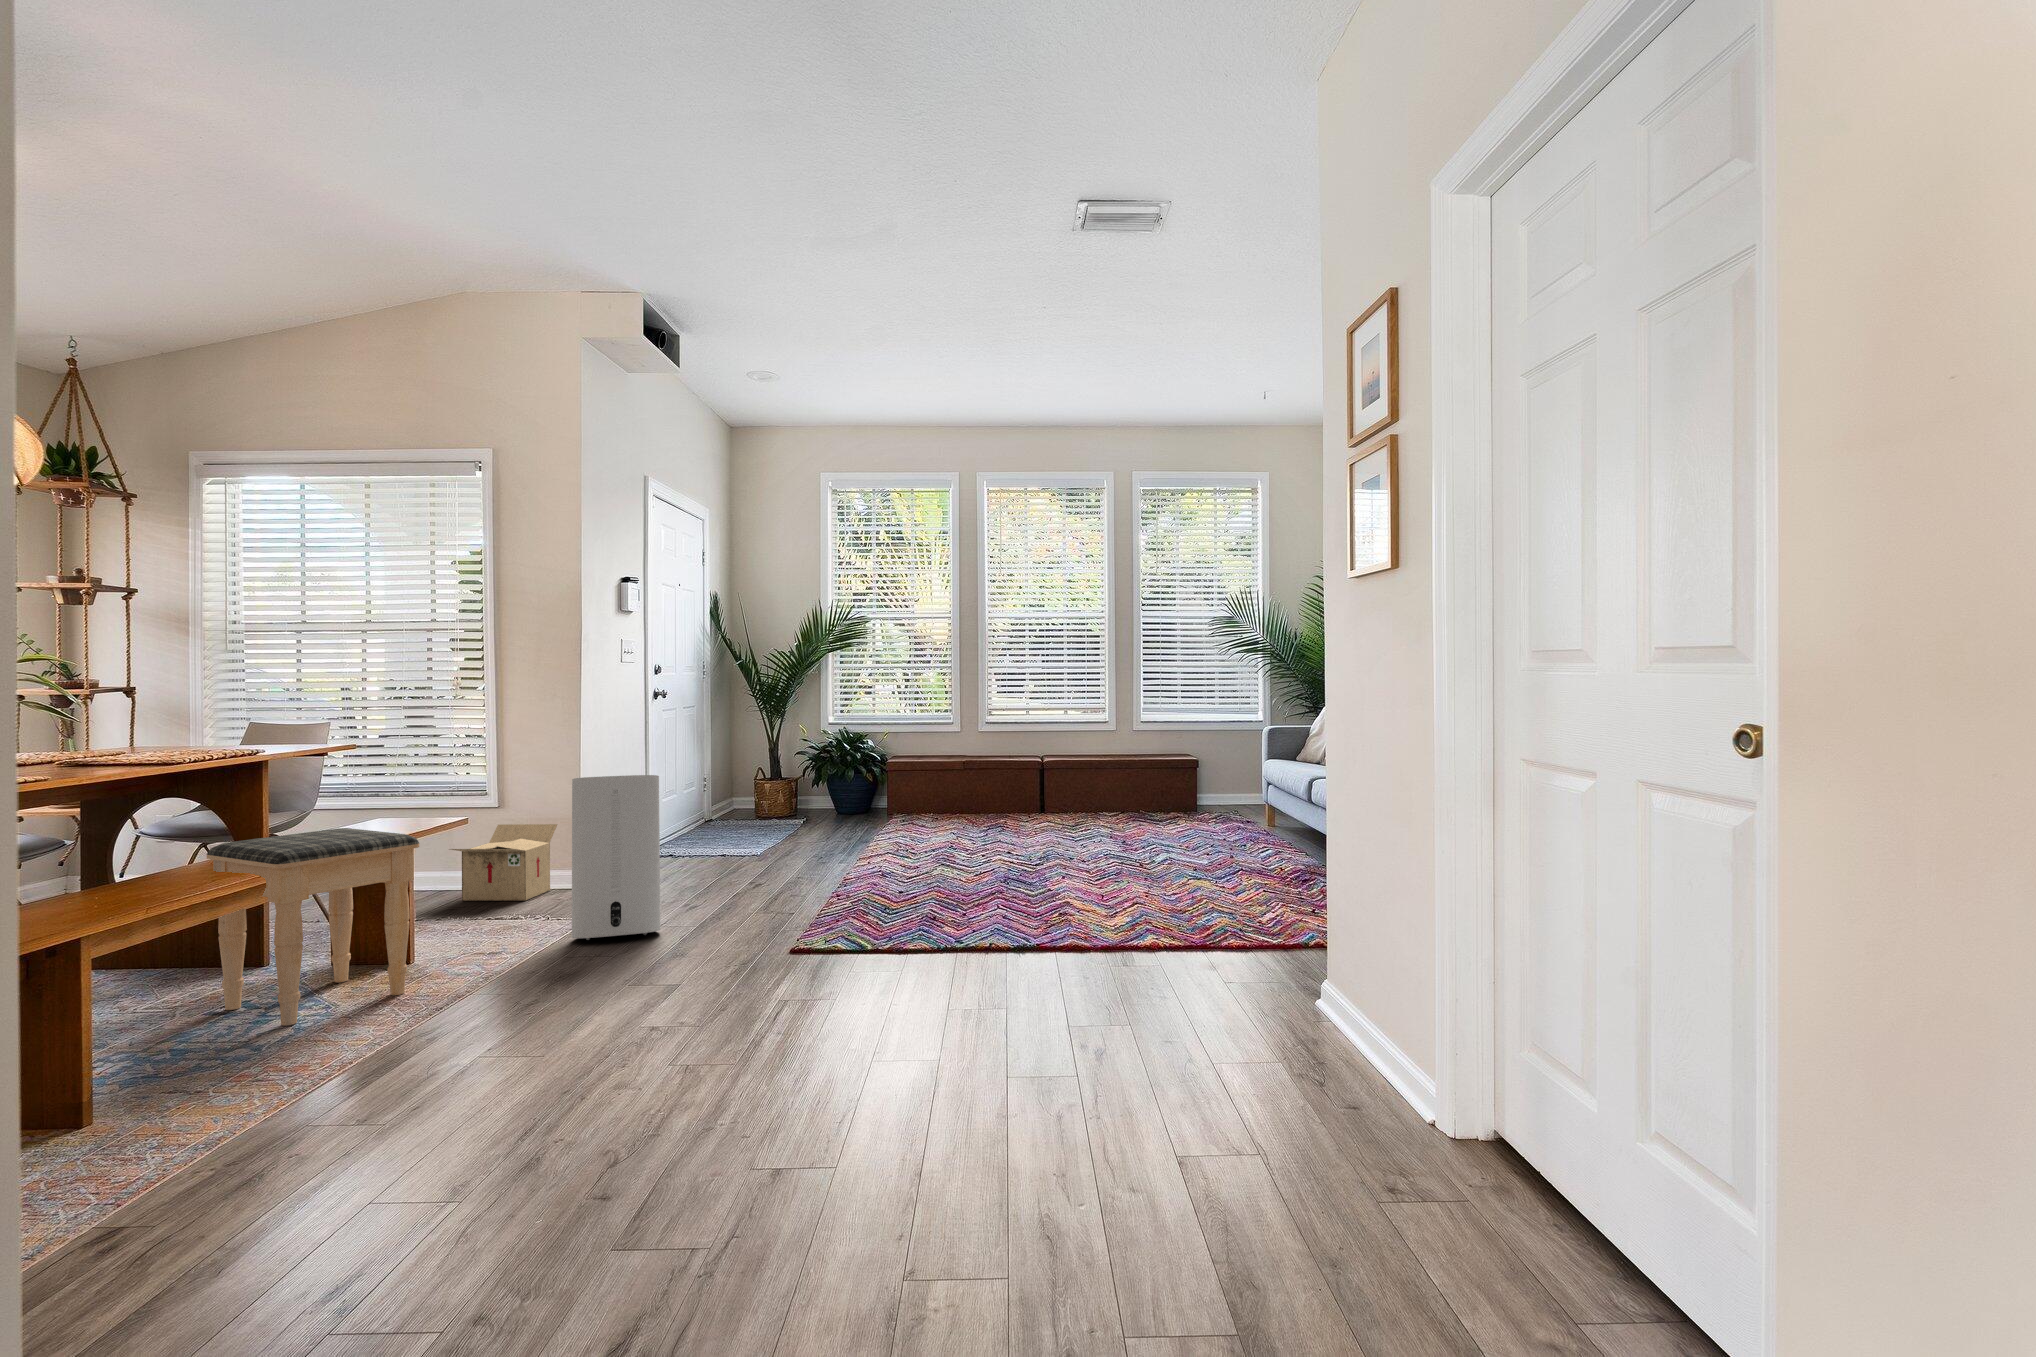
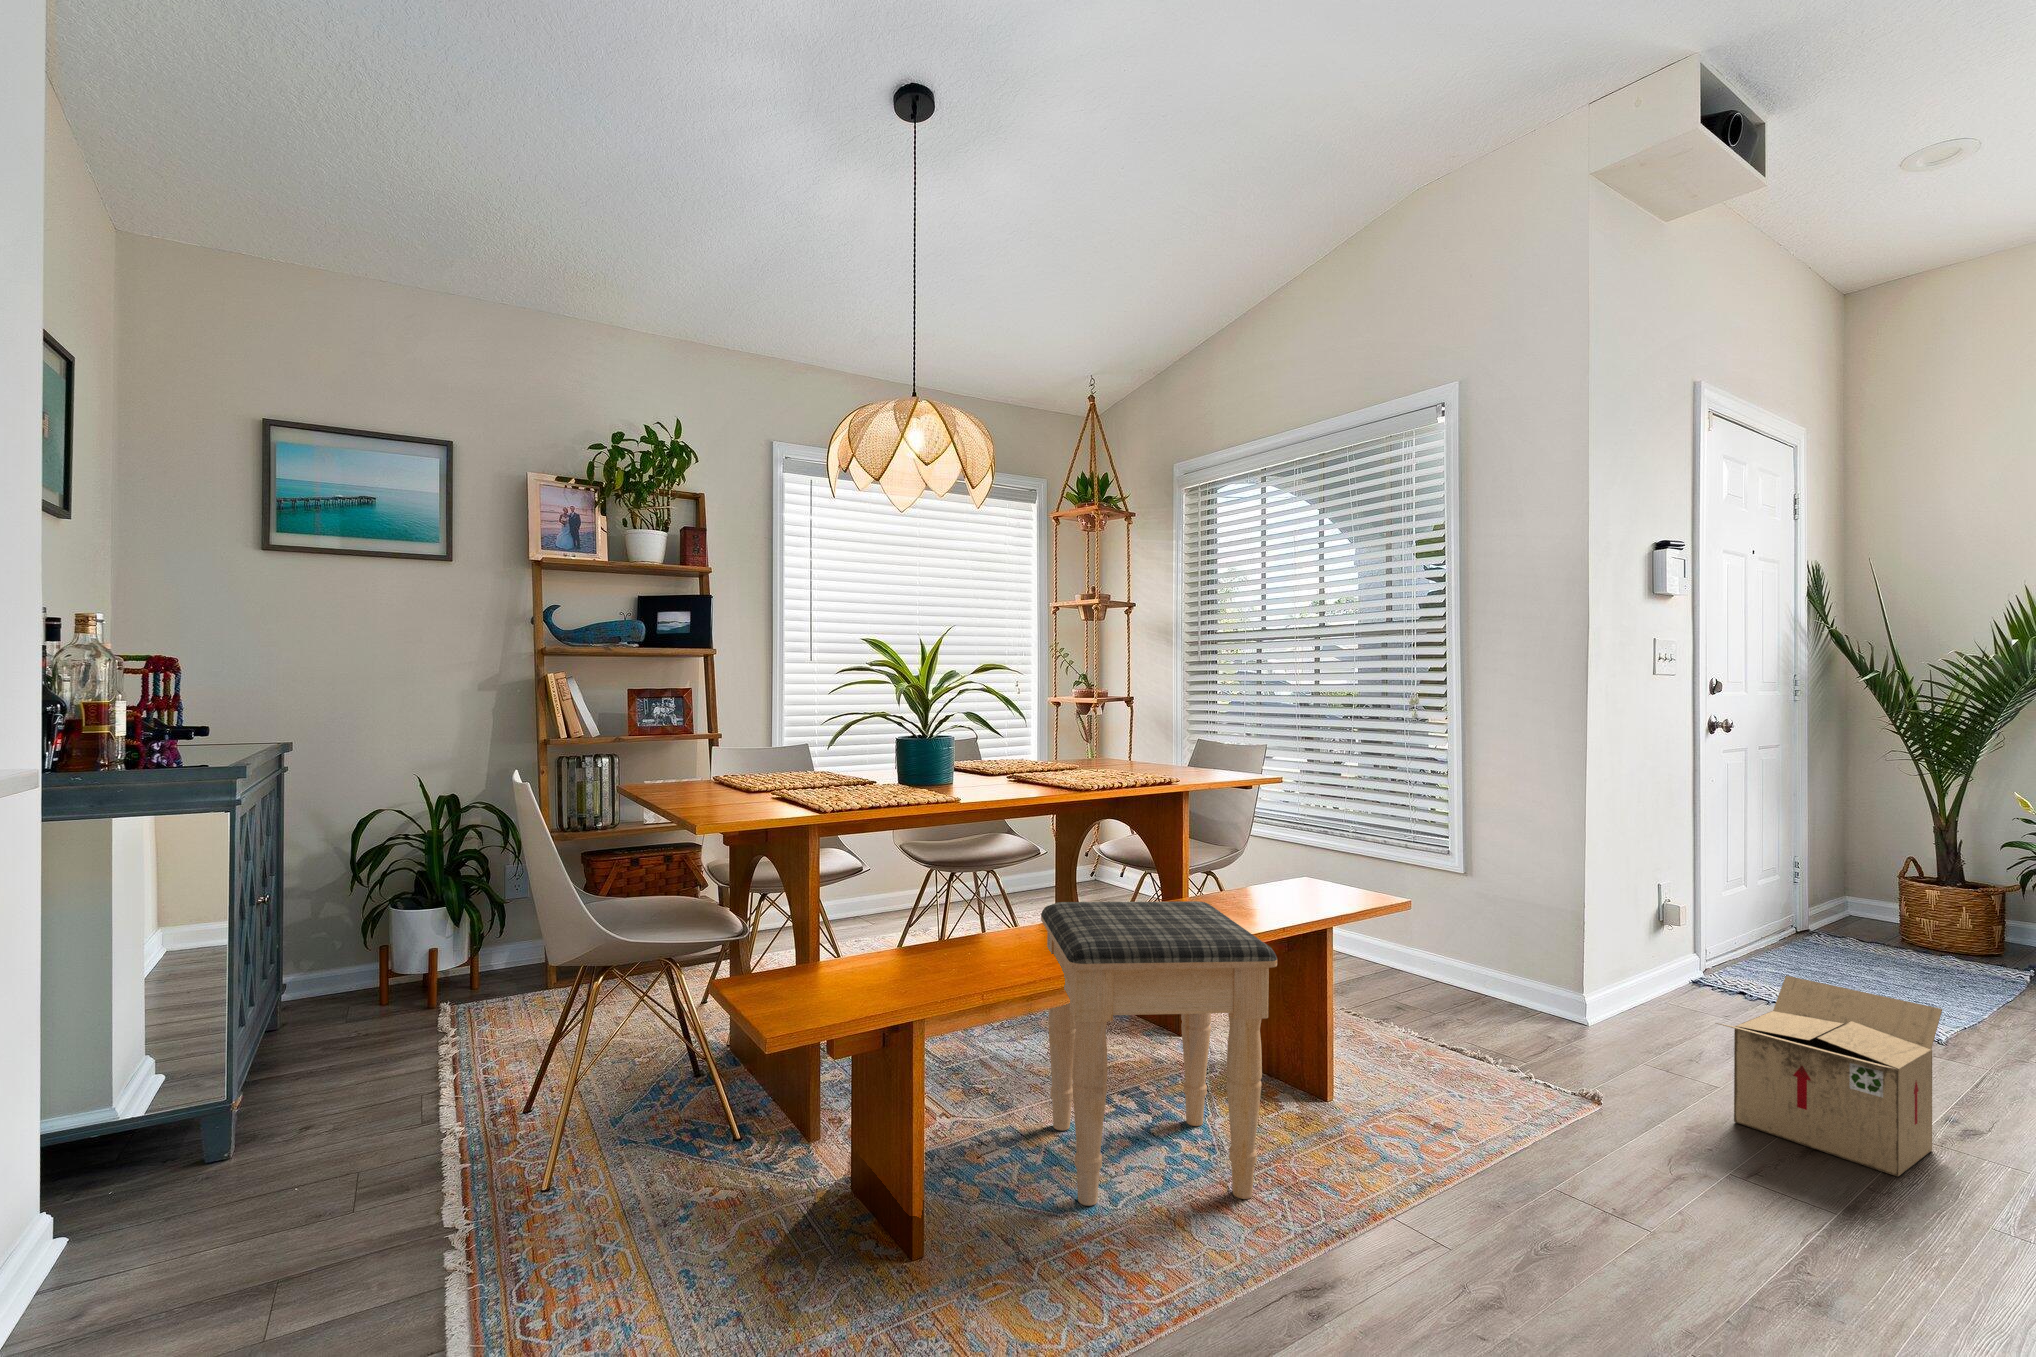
air purifier: present [572,775,660,940] -> none [1546,875,1736,1219]
cardboard box: present [449,824,557,901] -> present [1716,976,1942,1177]

